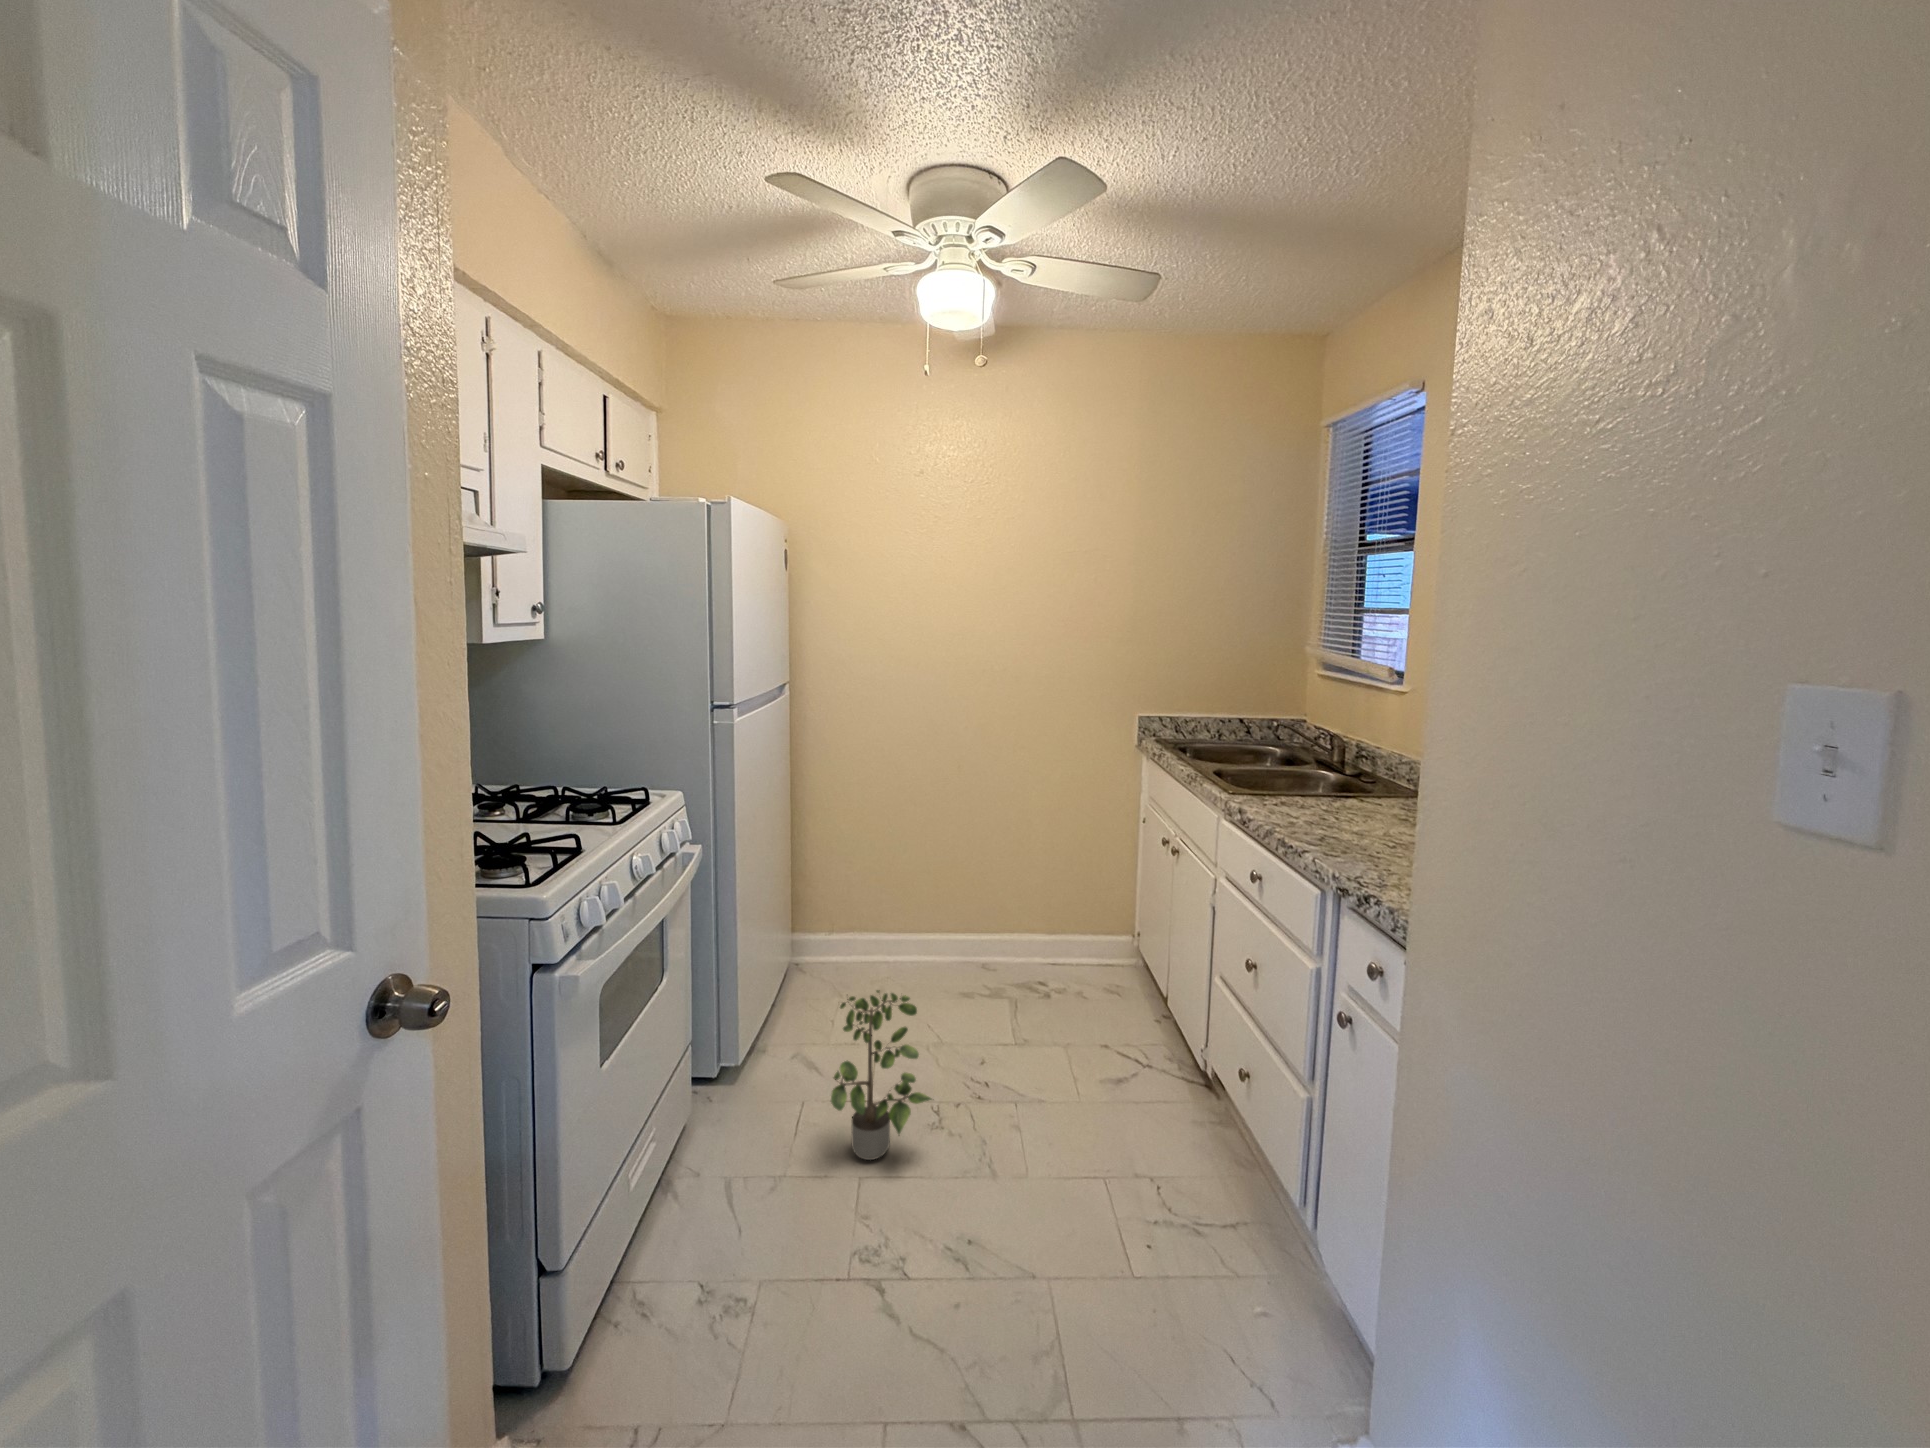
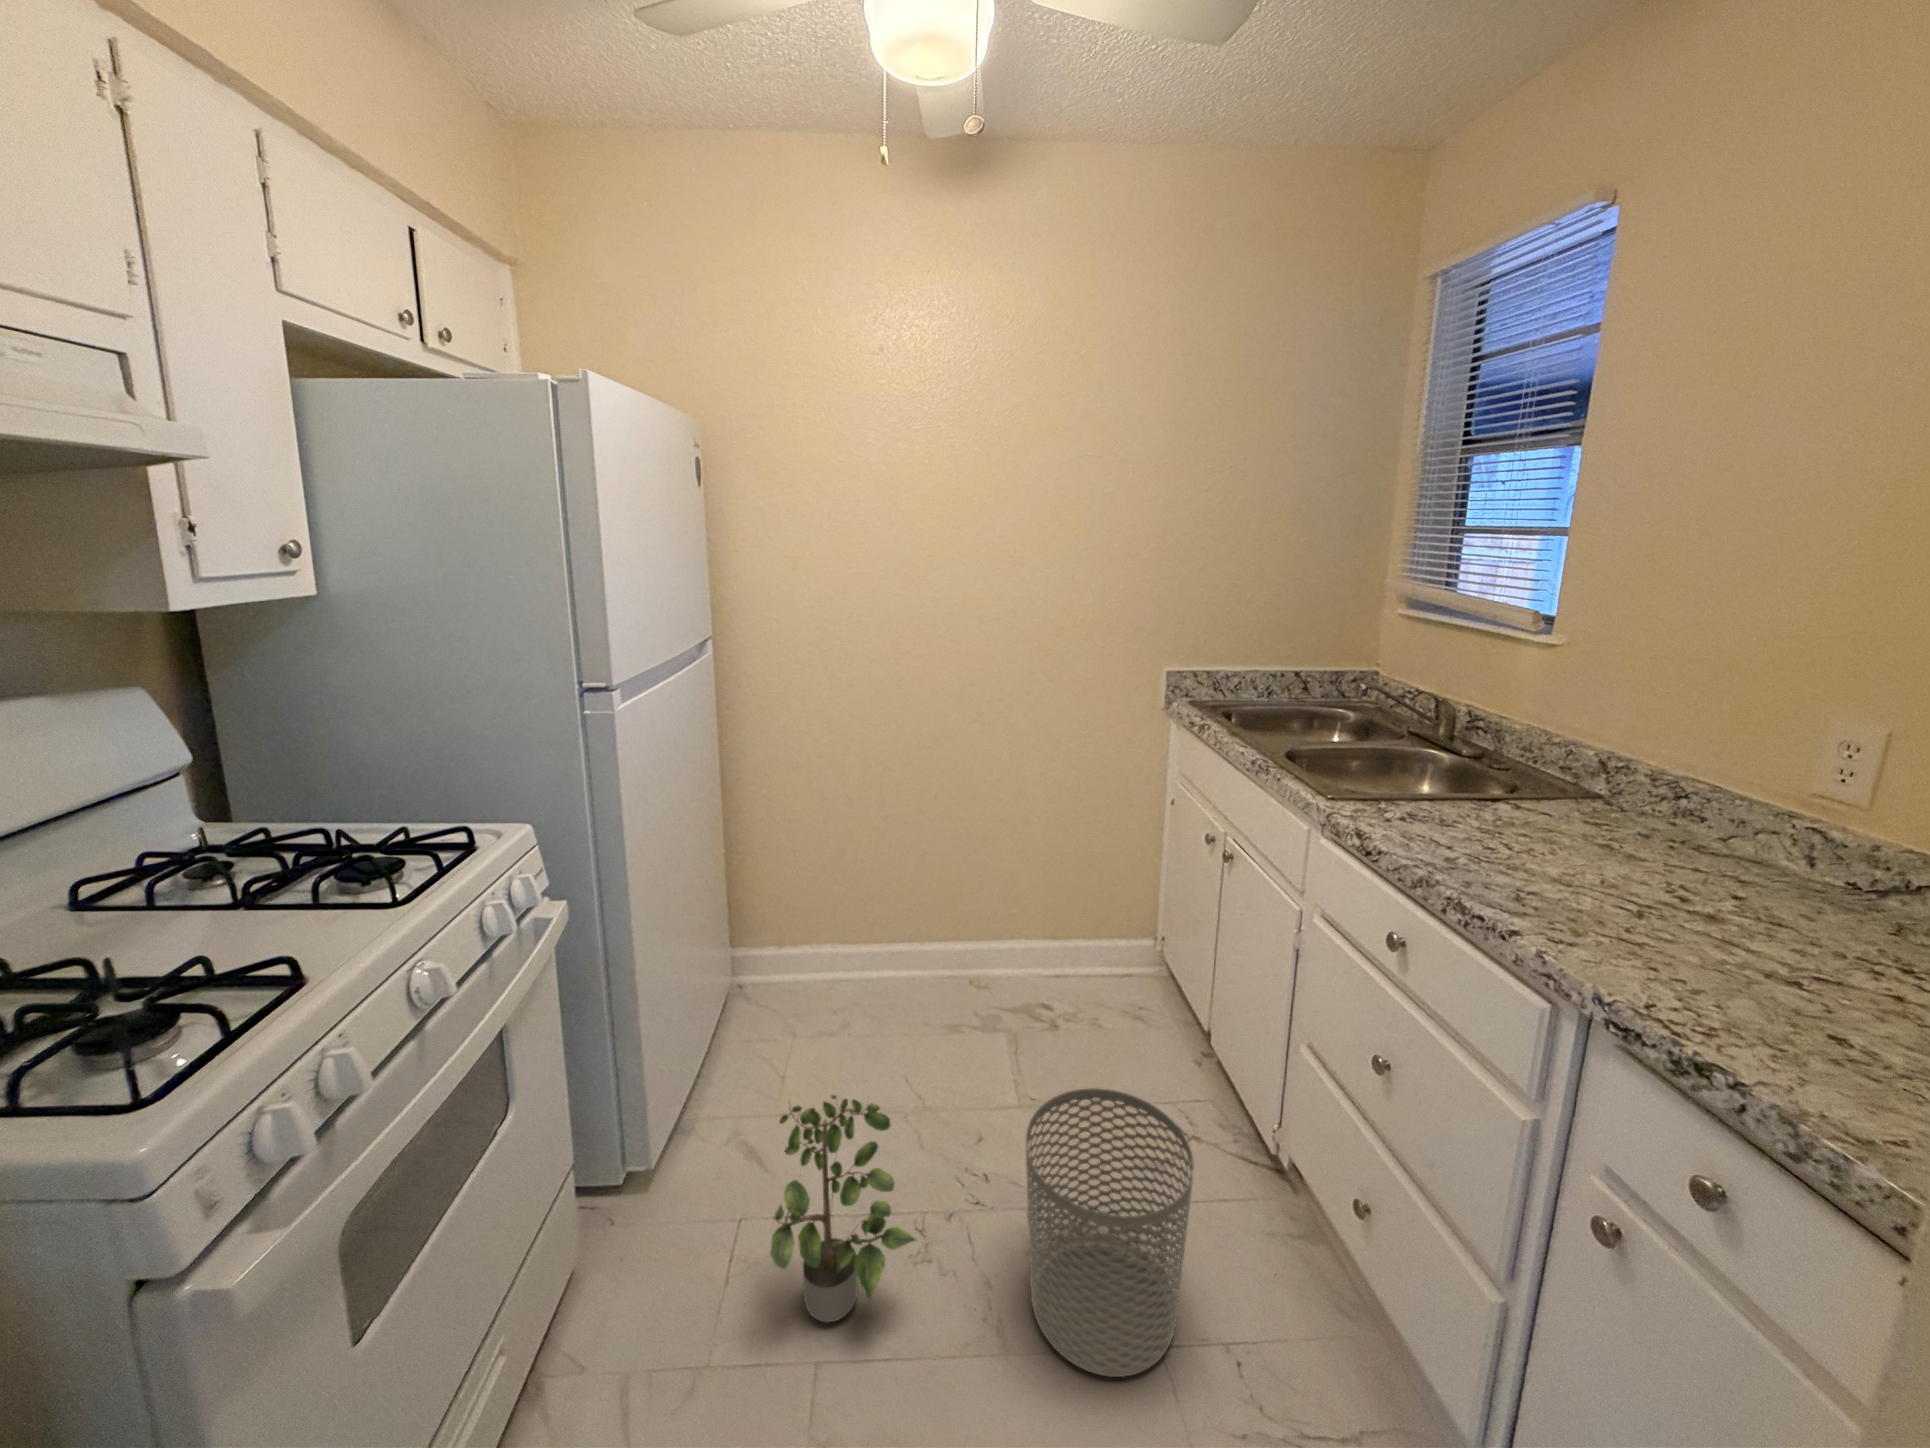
waste bin: none [1012,1003,1128,1194] -> present [1026,1088,1194,1377]

